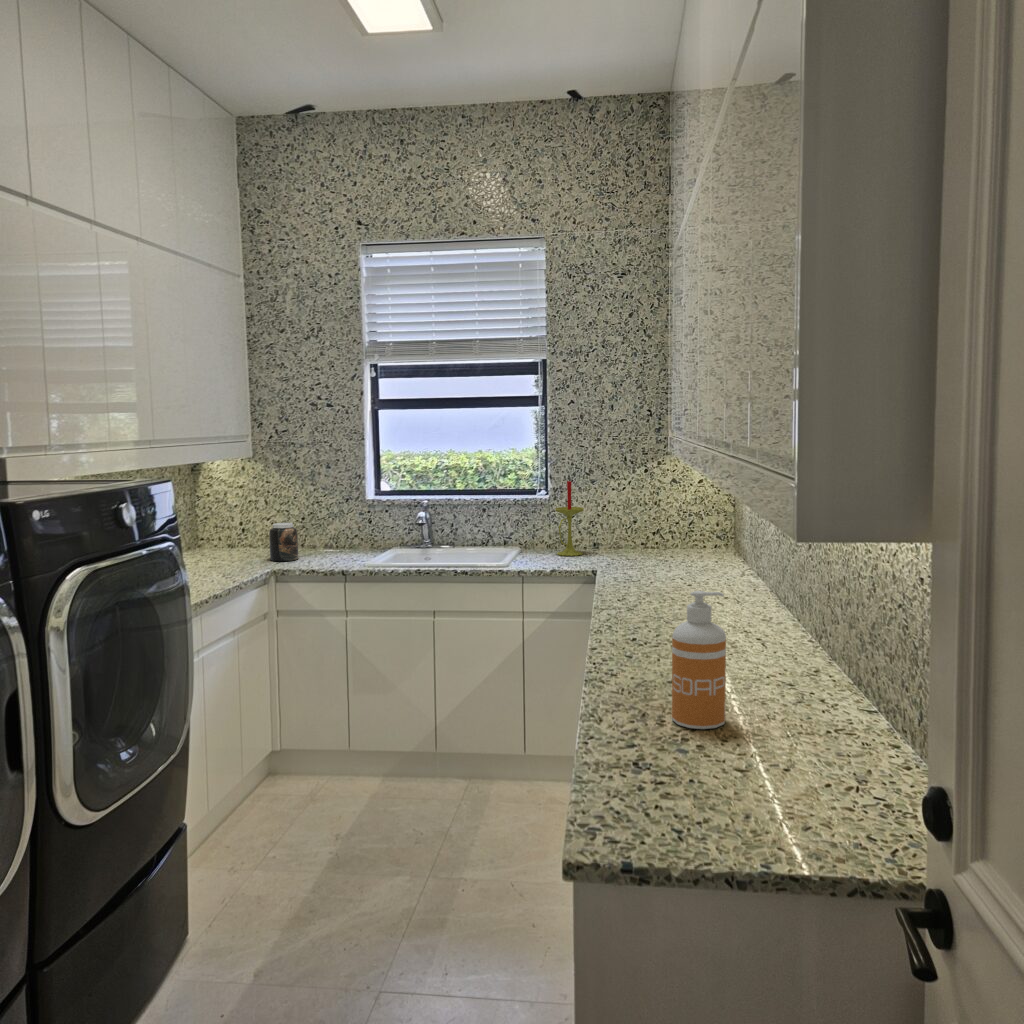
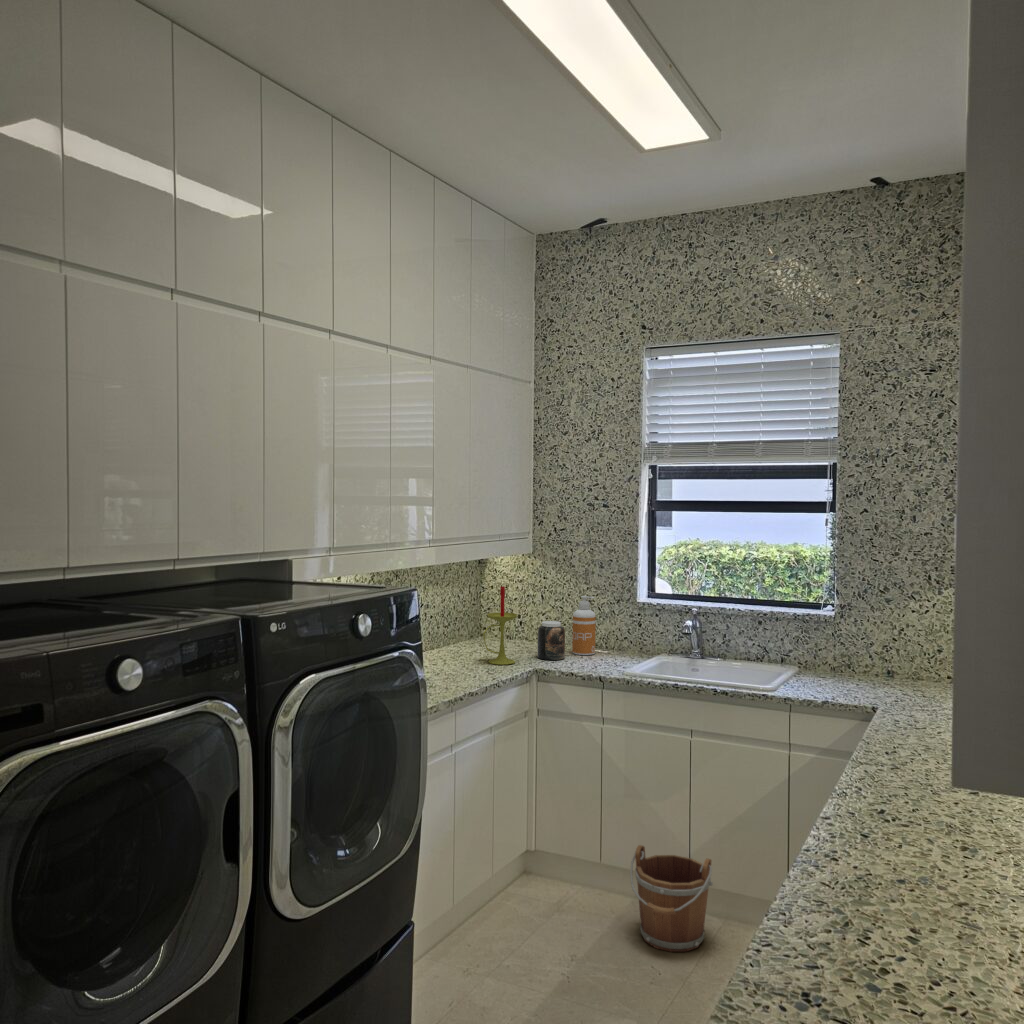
candle: present [555,481,584,556] -> present [483,586,517,665]
soap dispenser: present [672,591,726,729] -> present [572,596,596,655]
bucket: none [386,723,462,813] -> present [630,845,713,952]

